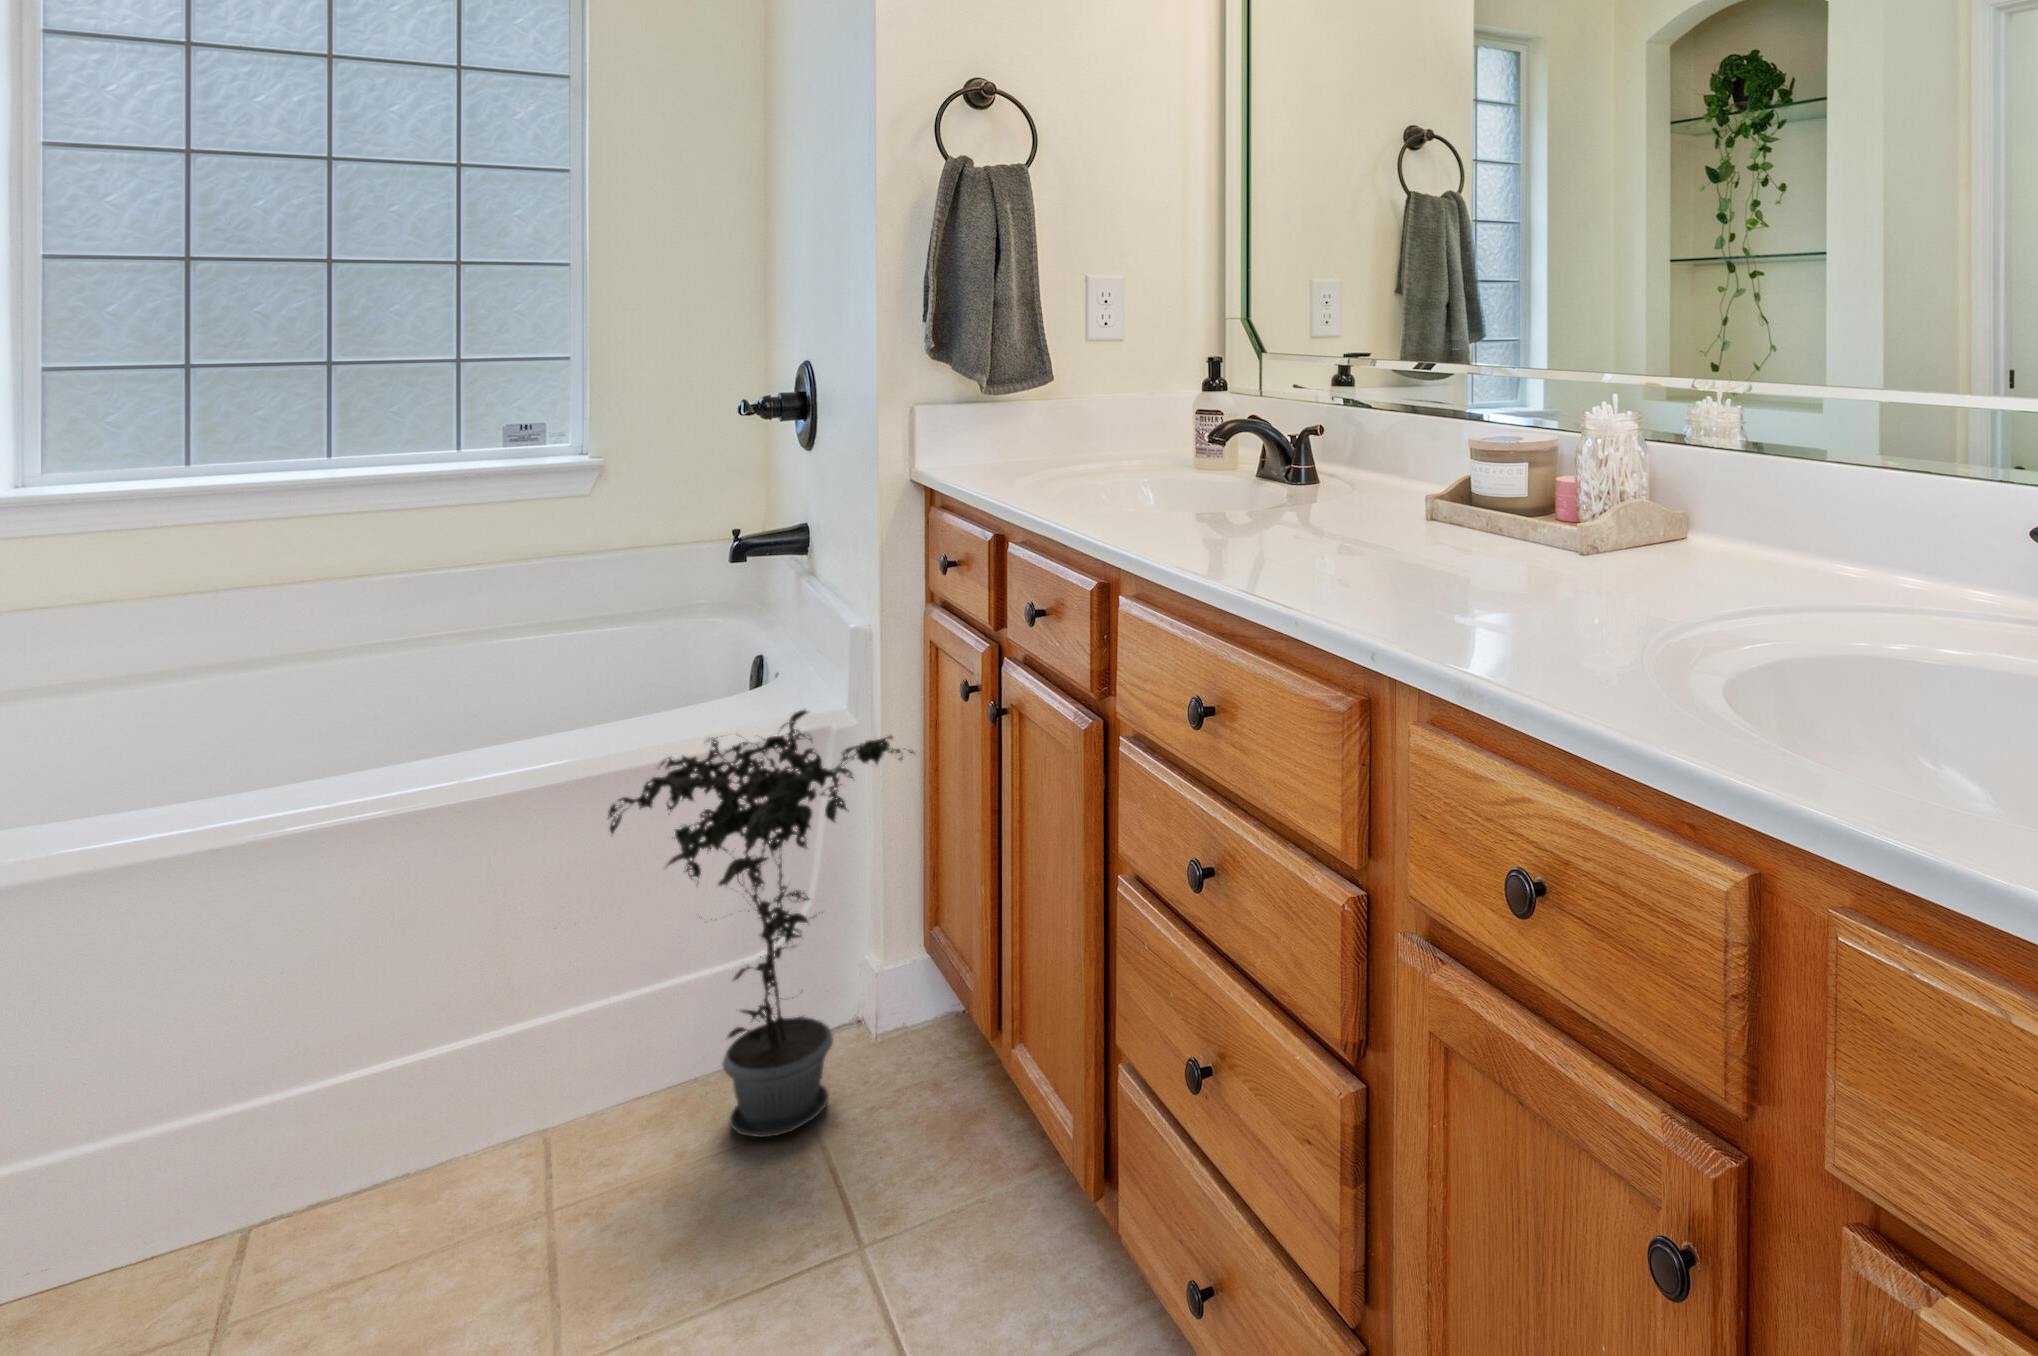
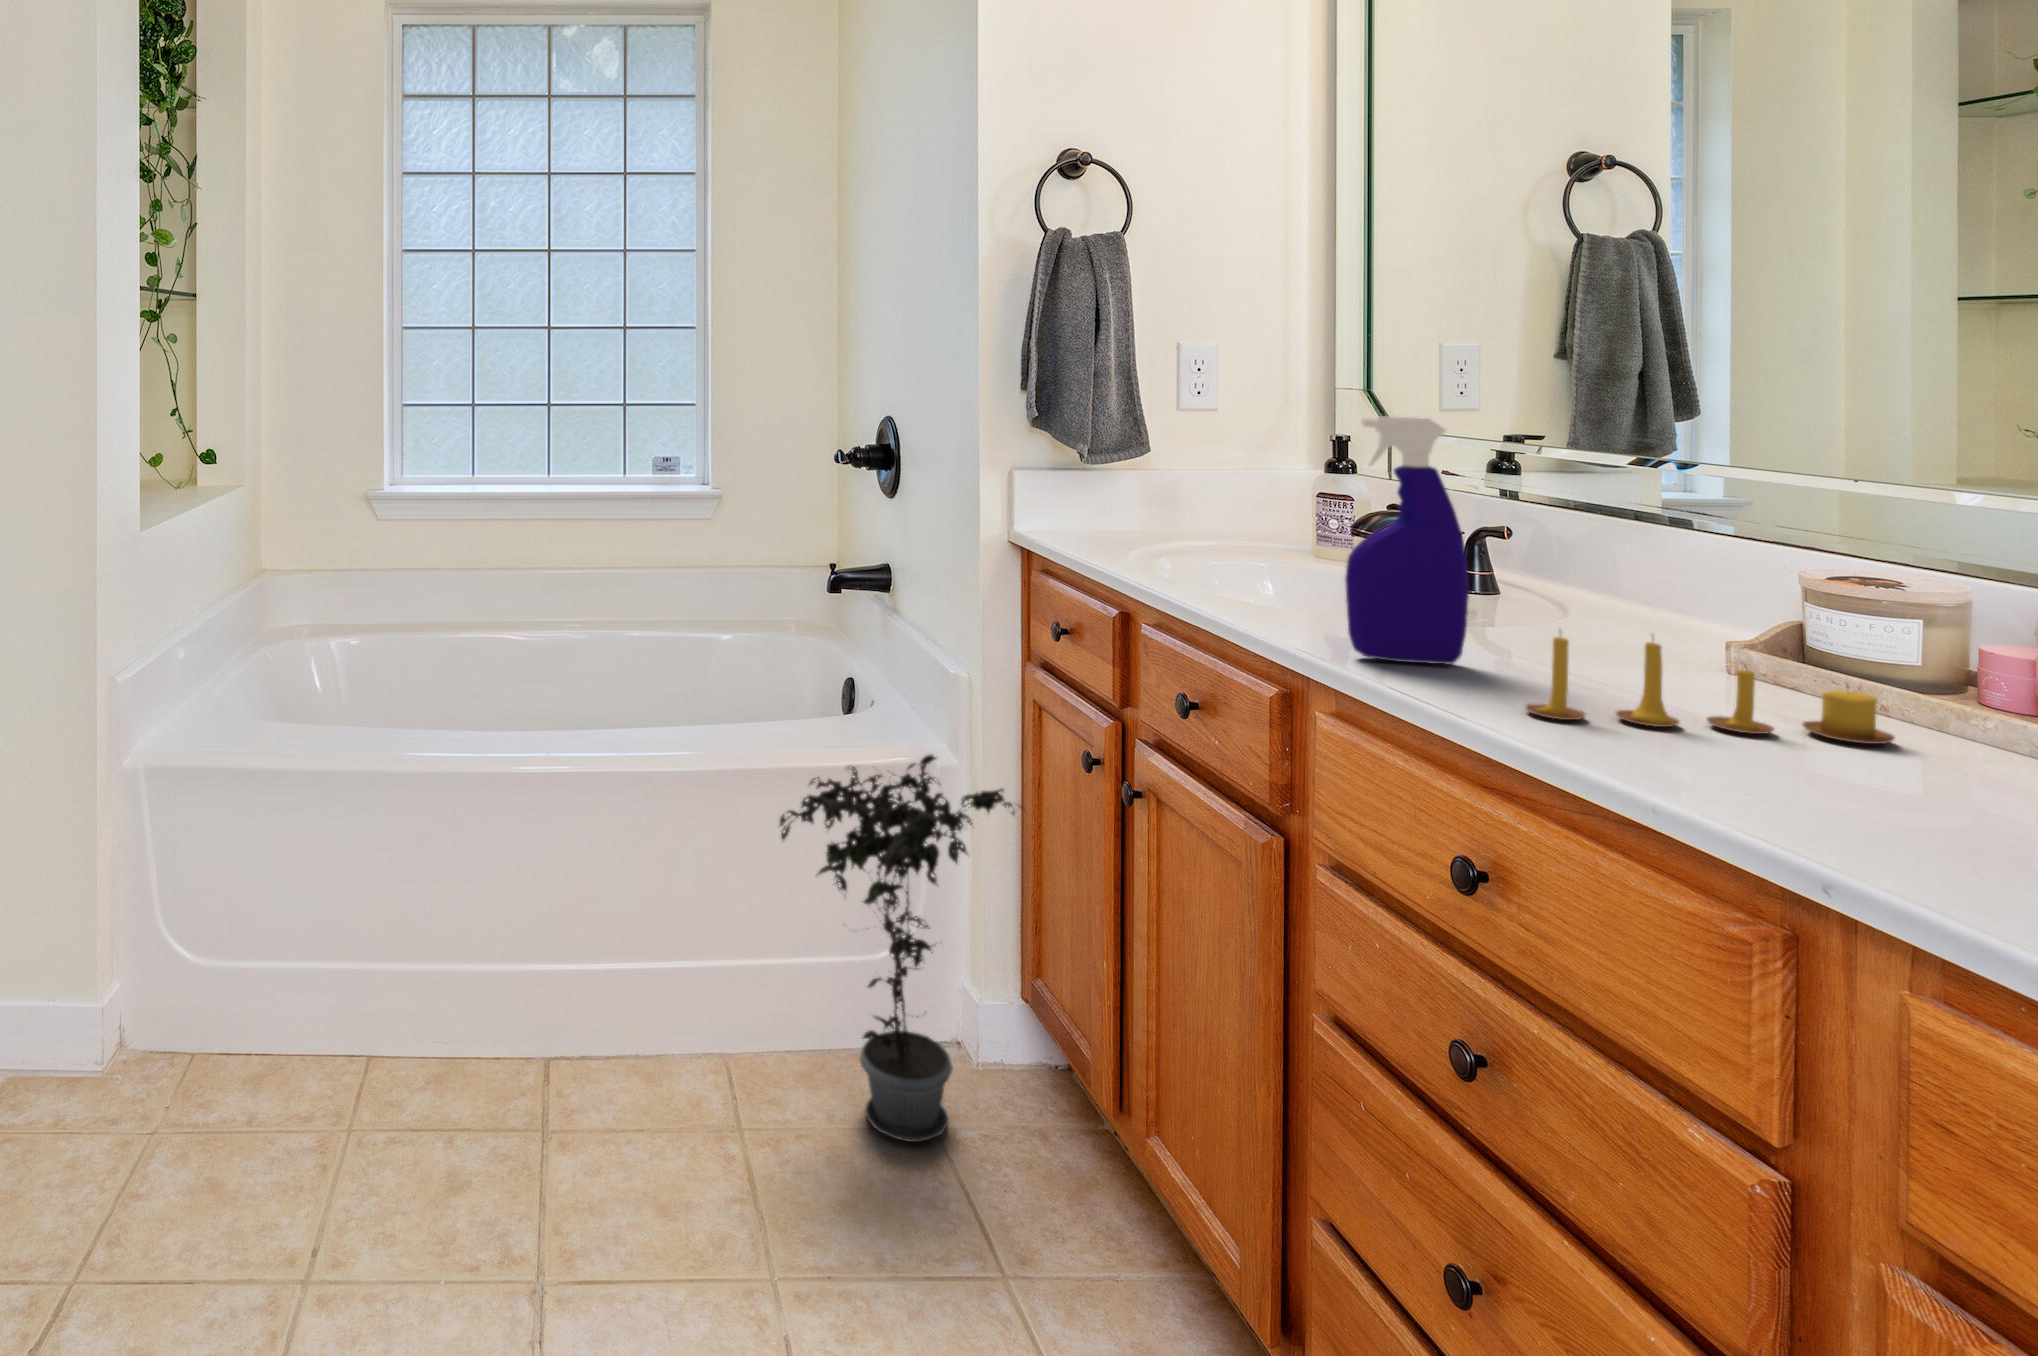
spray bottle: none [1145,314,1245,537] -> present [1345,416,1469,664]
candle: none [1256,482,1499,561] -> present [1525,636,1894,744]

